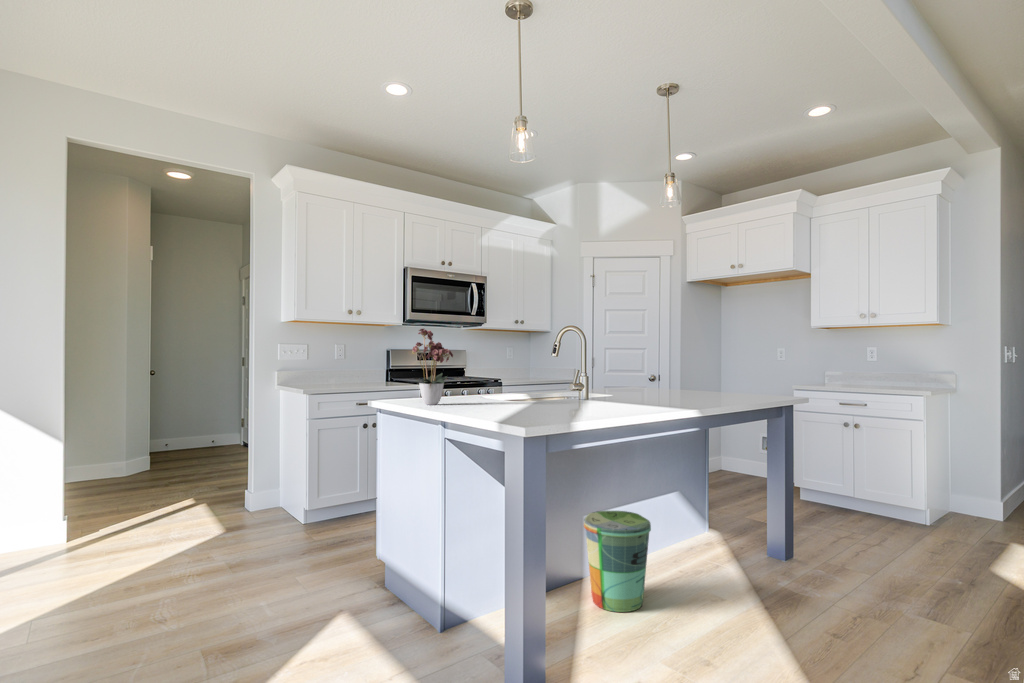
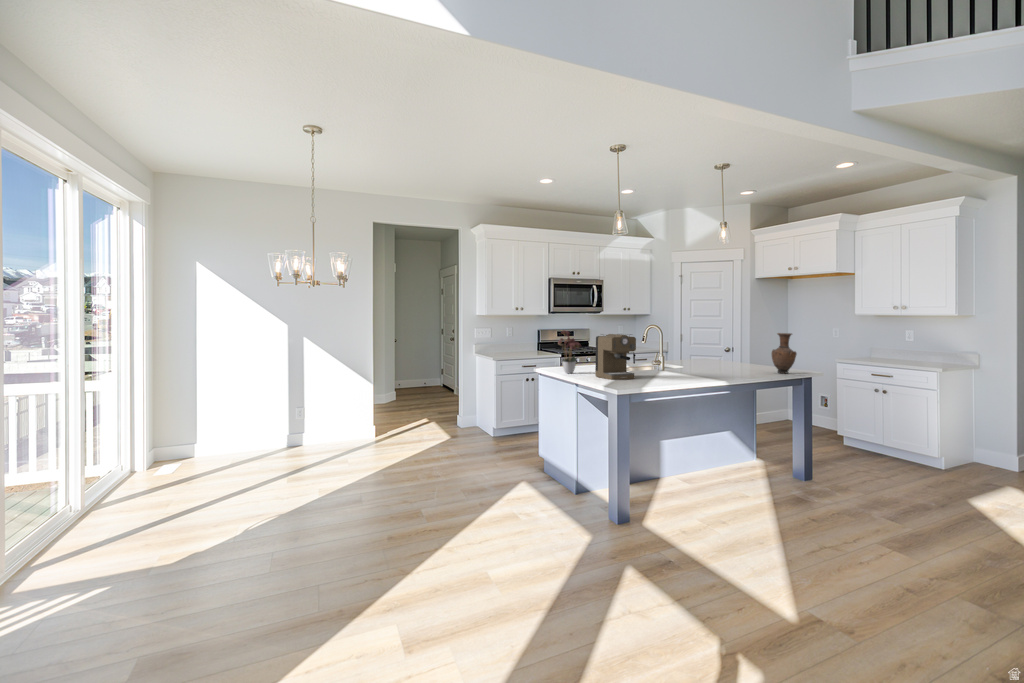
coffee maker: none [479,328,552,411] -> present [595,334,636,380]
vase: none [751,337,788,400] -> present [772,333,797,373]
trash can: present [584,511,651,612] -> none [657,437,697,492]

